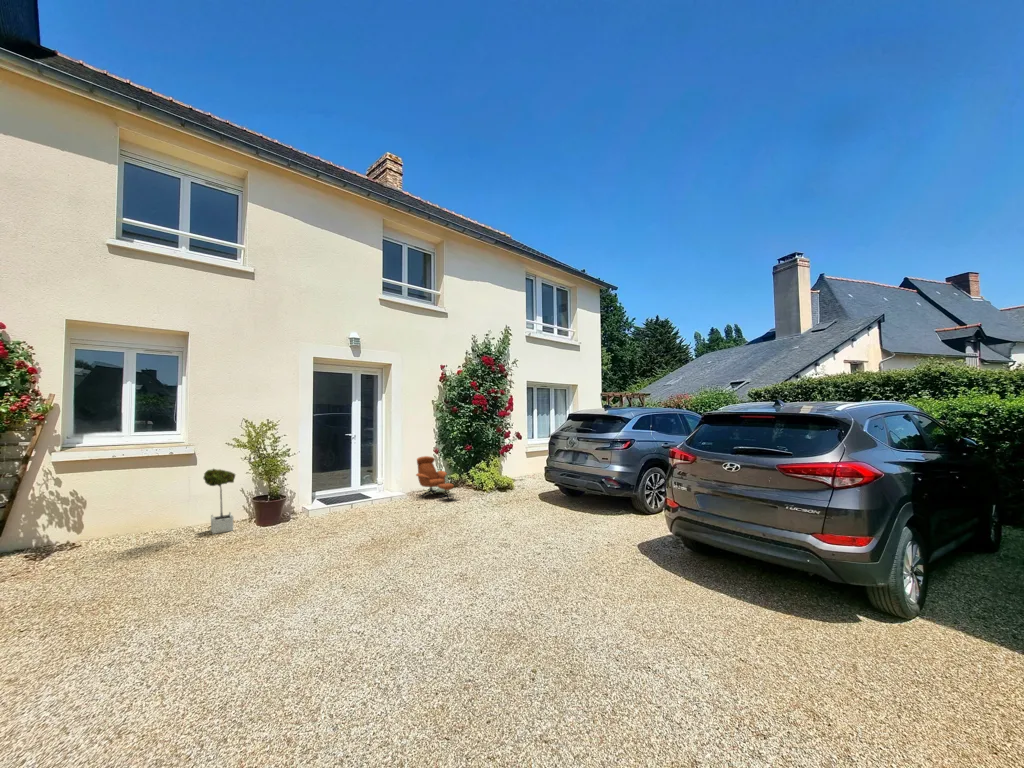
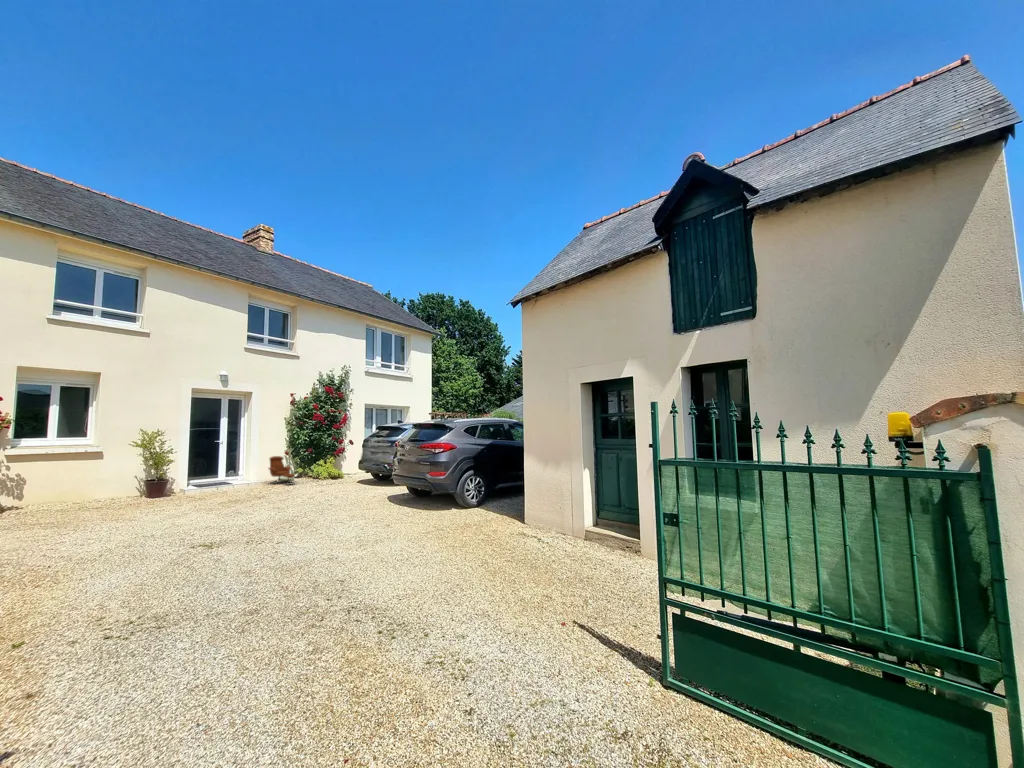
potted tree: present [203,469,235,534] -> none [109,461,132,503]

